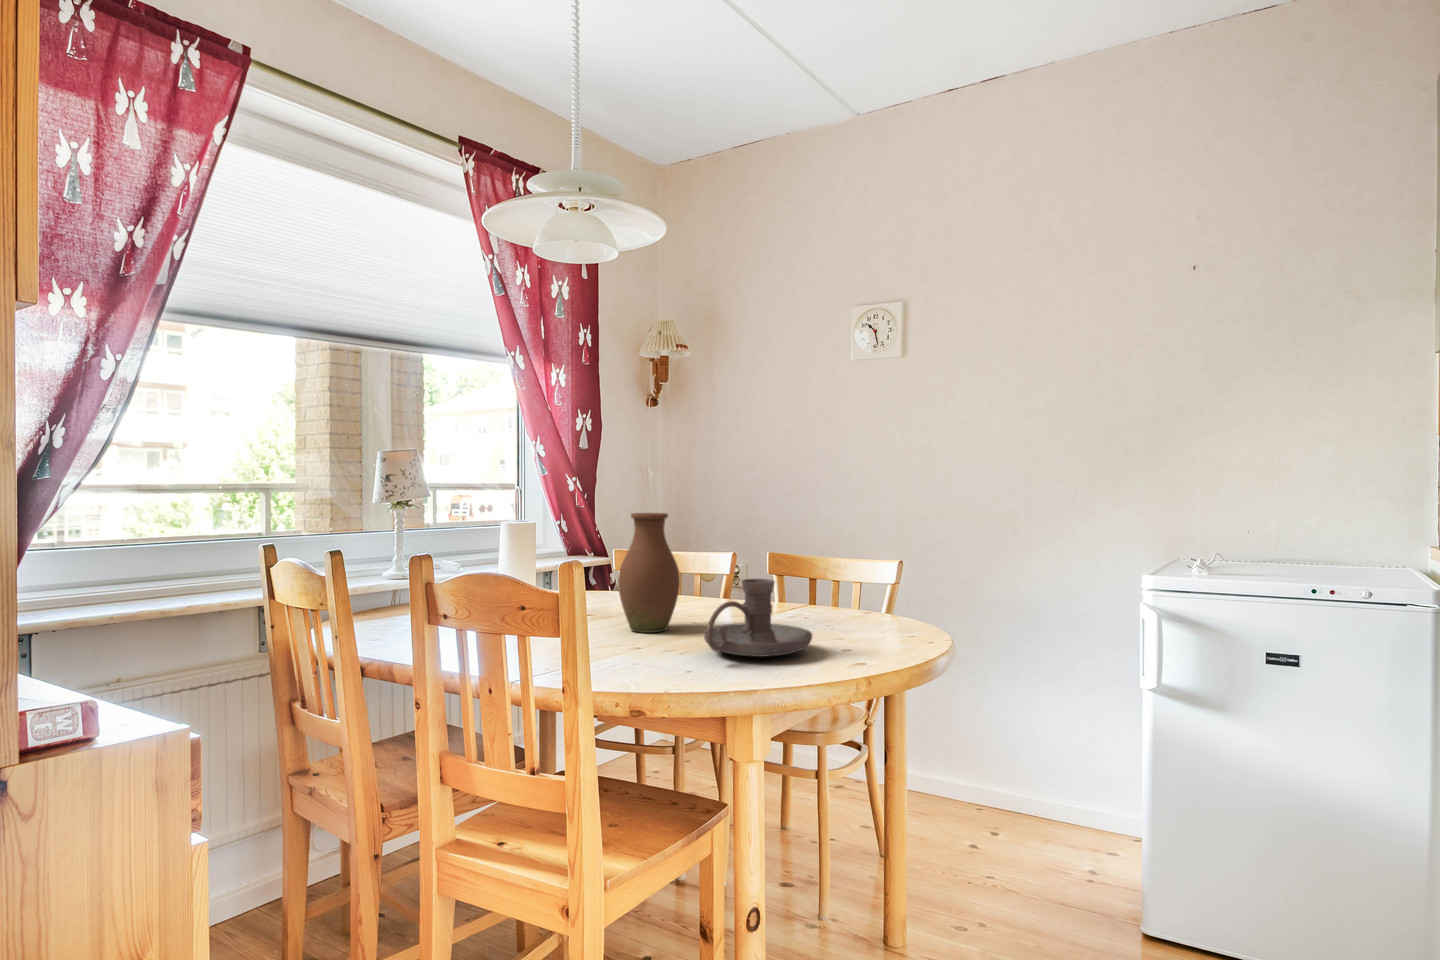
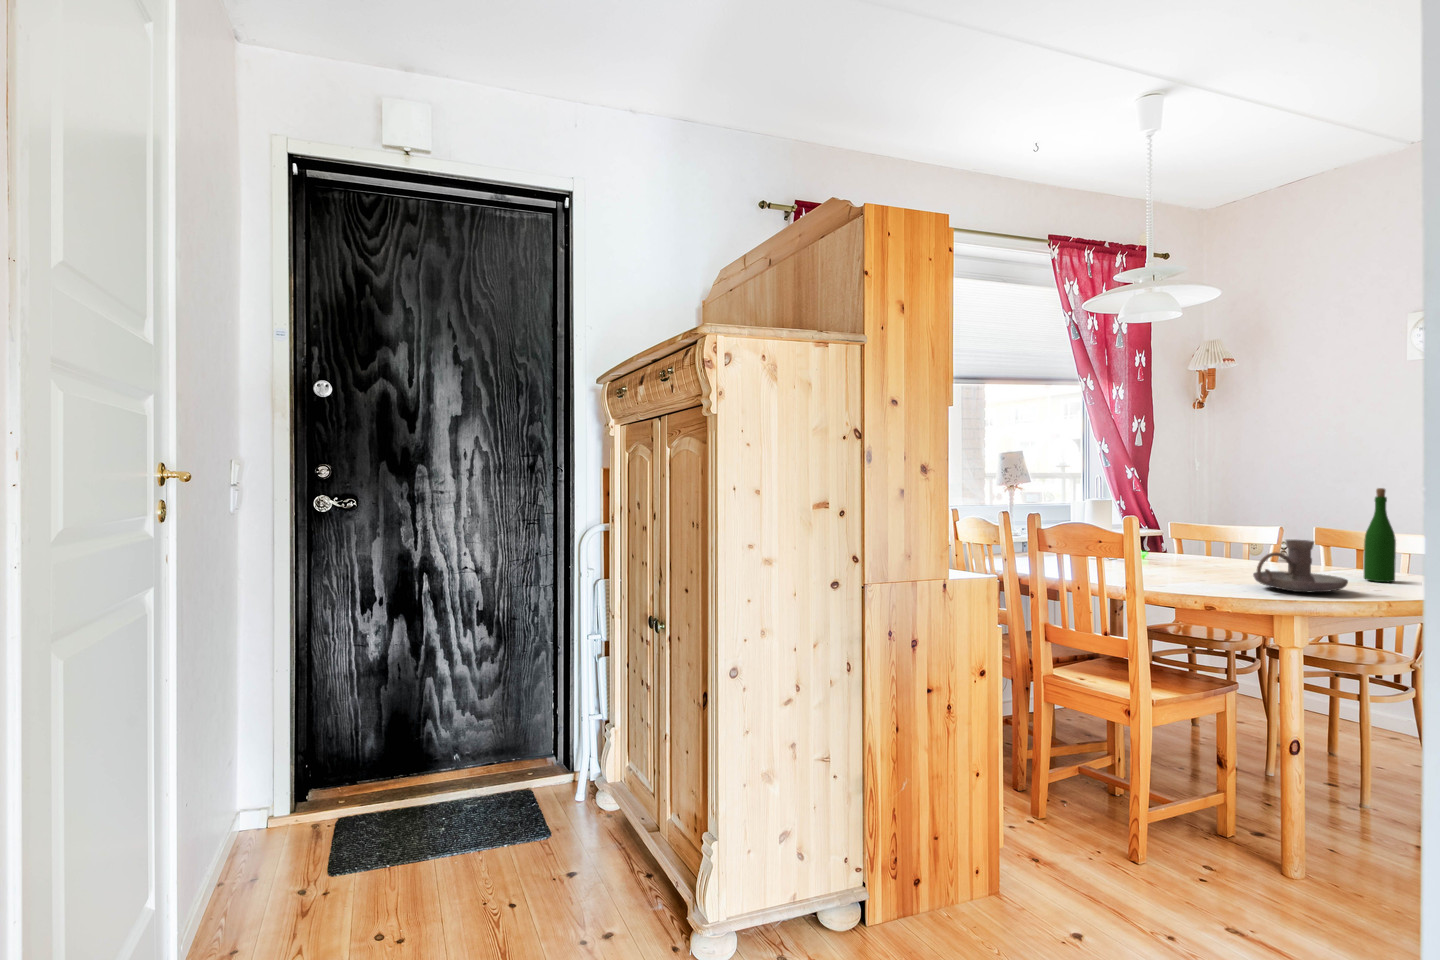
wine bottle: none [822,503,853,624] -> present [1364,488,1396,582]
vase: present [618,513,680,633] -> none [1182,493,1232,575]

